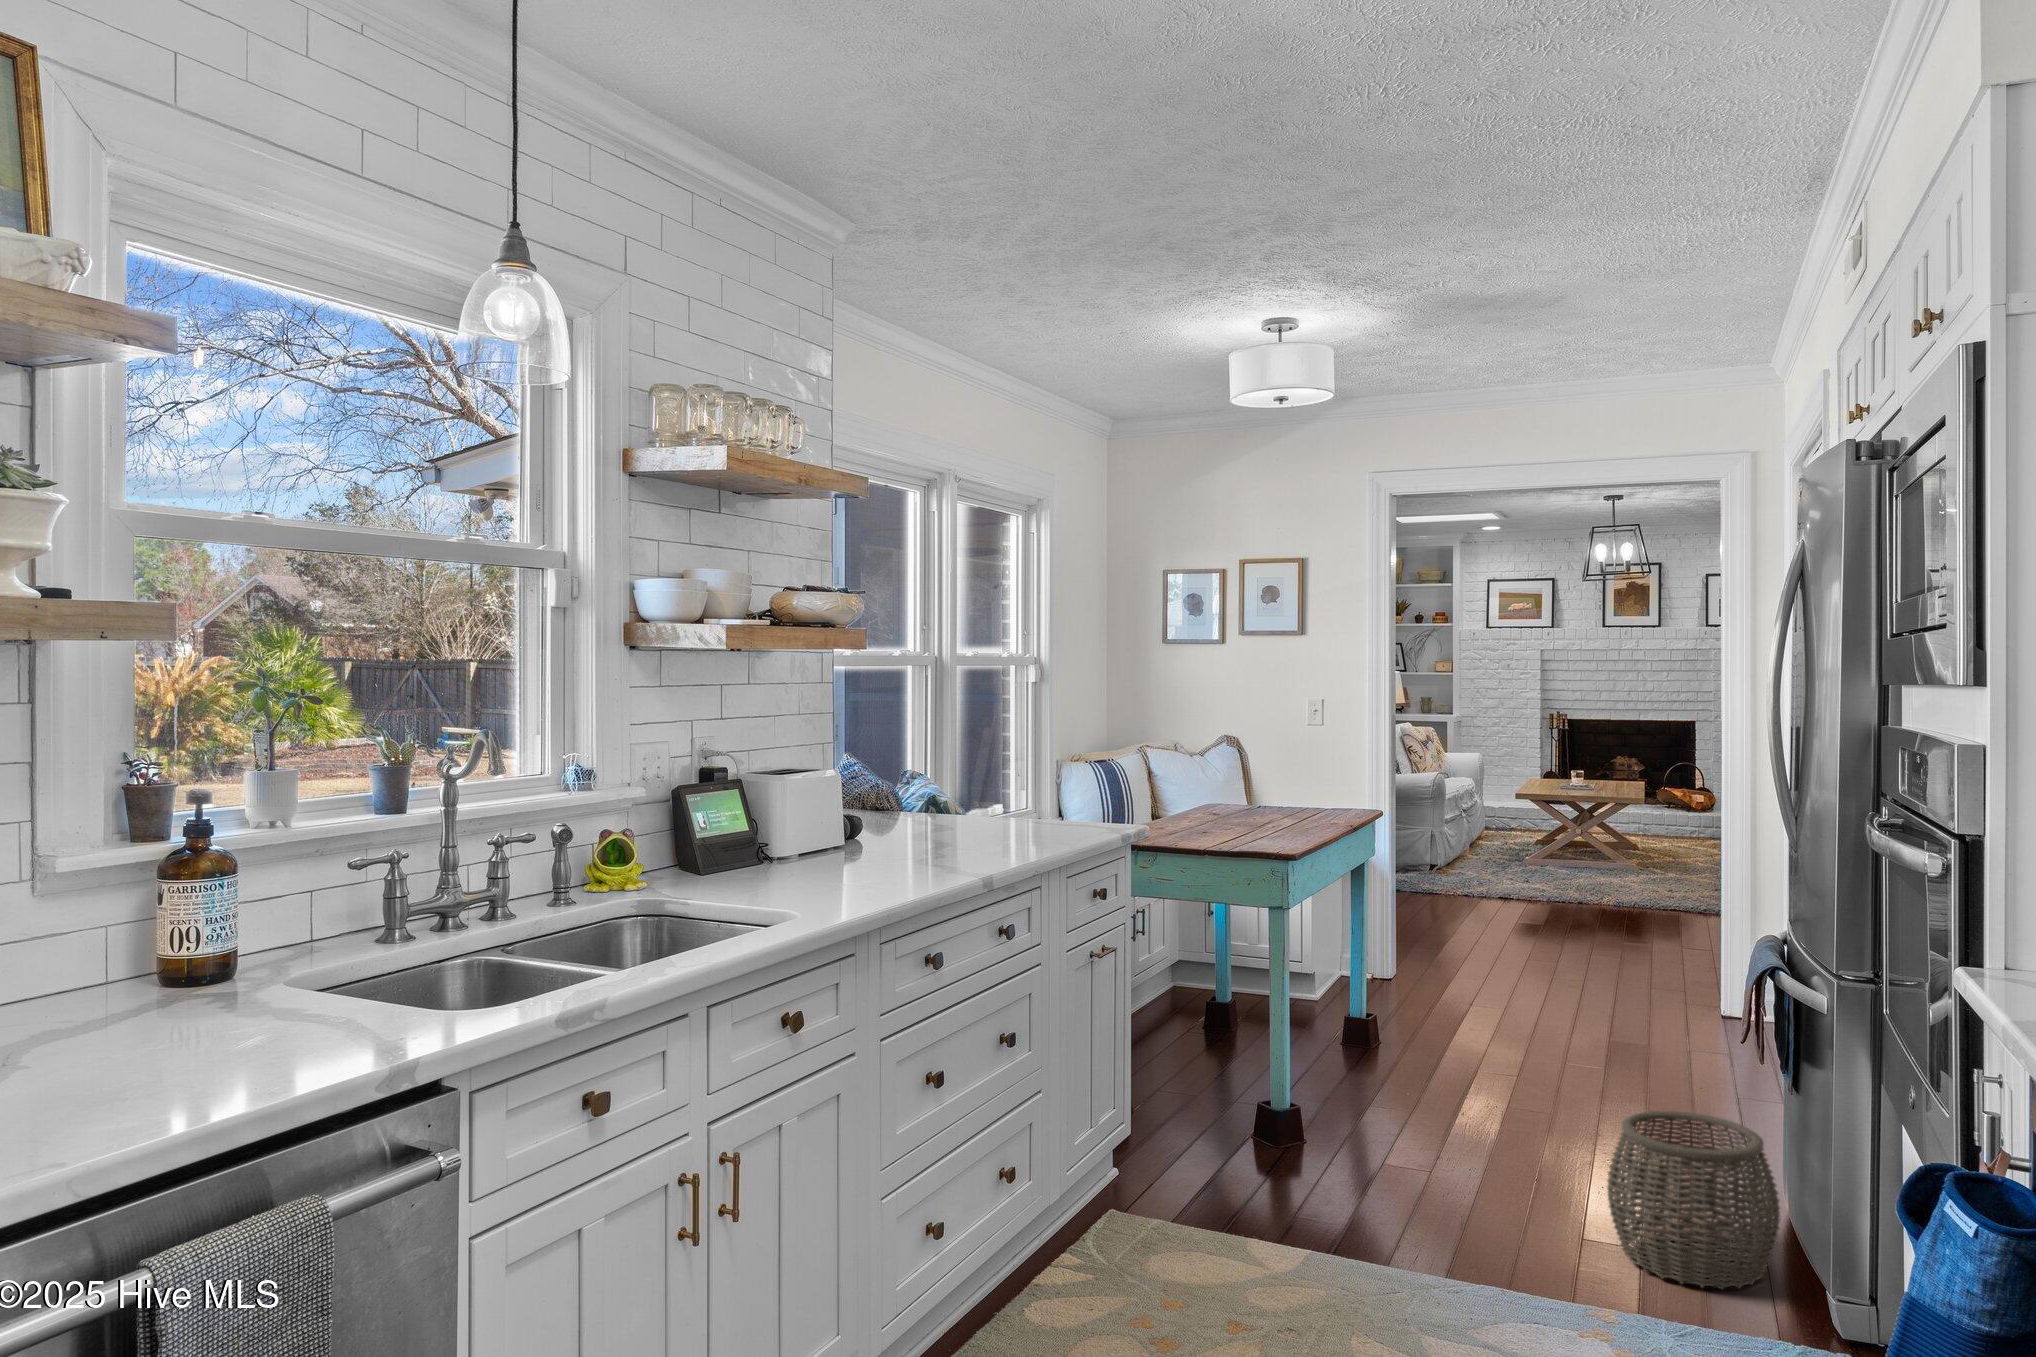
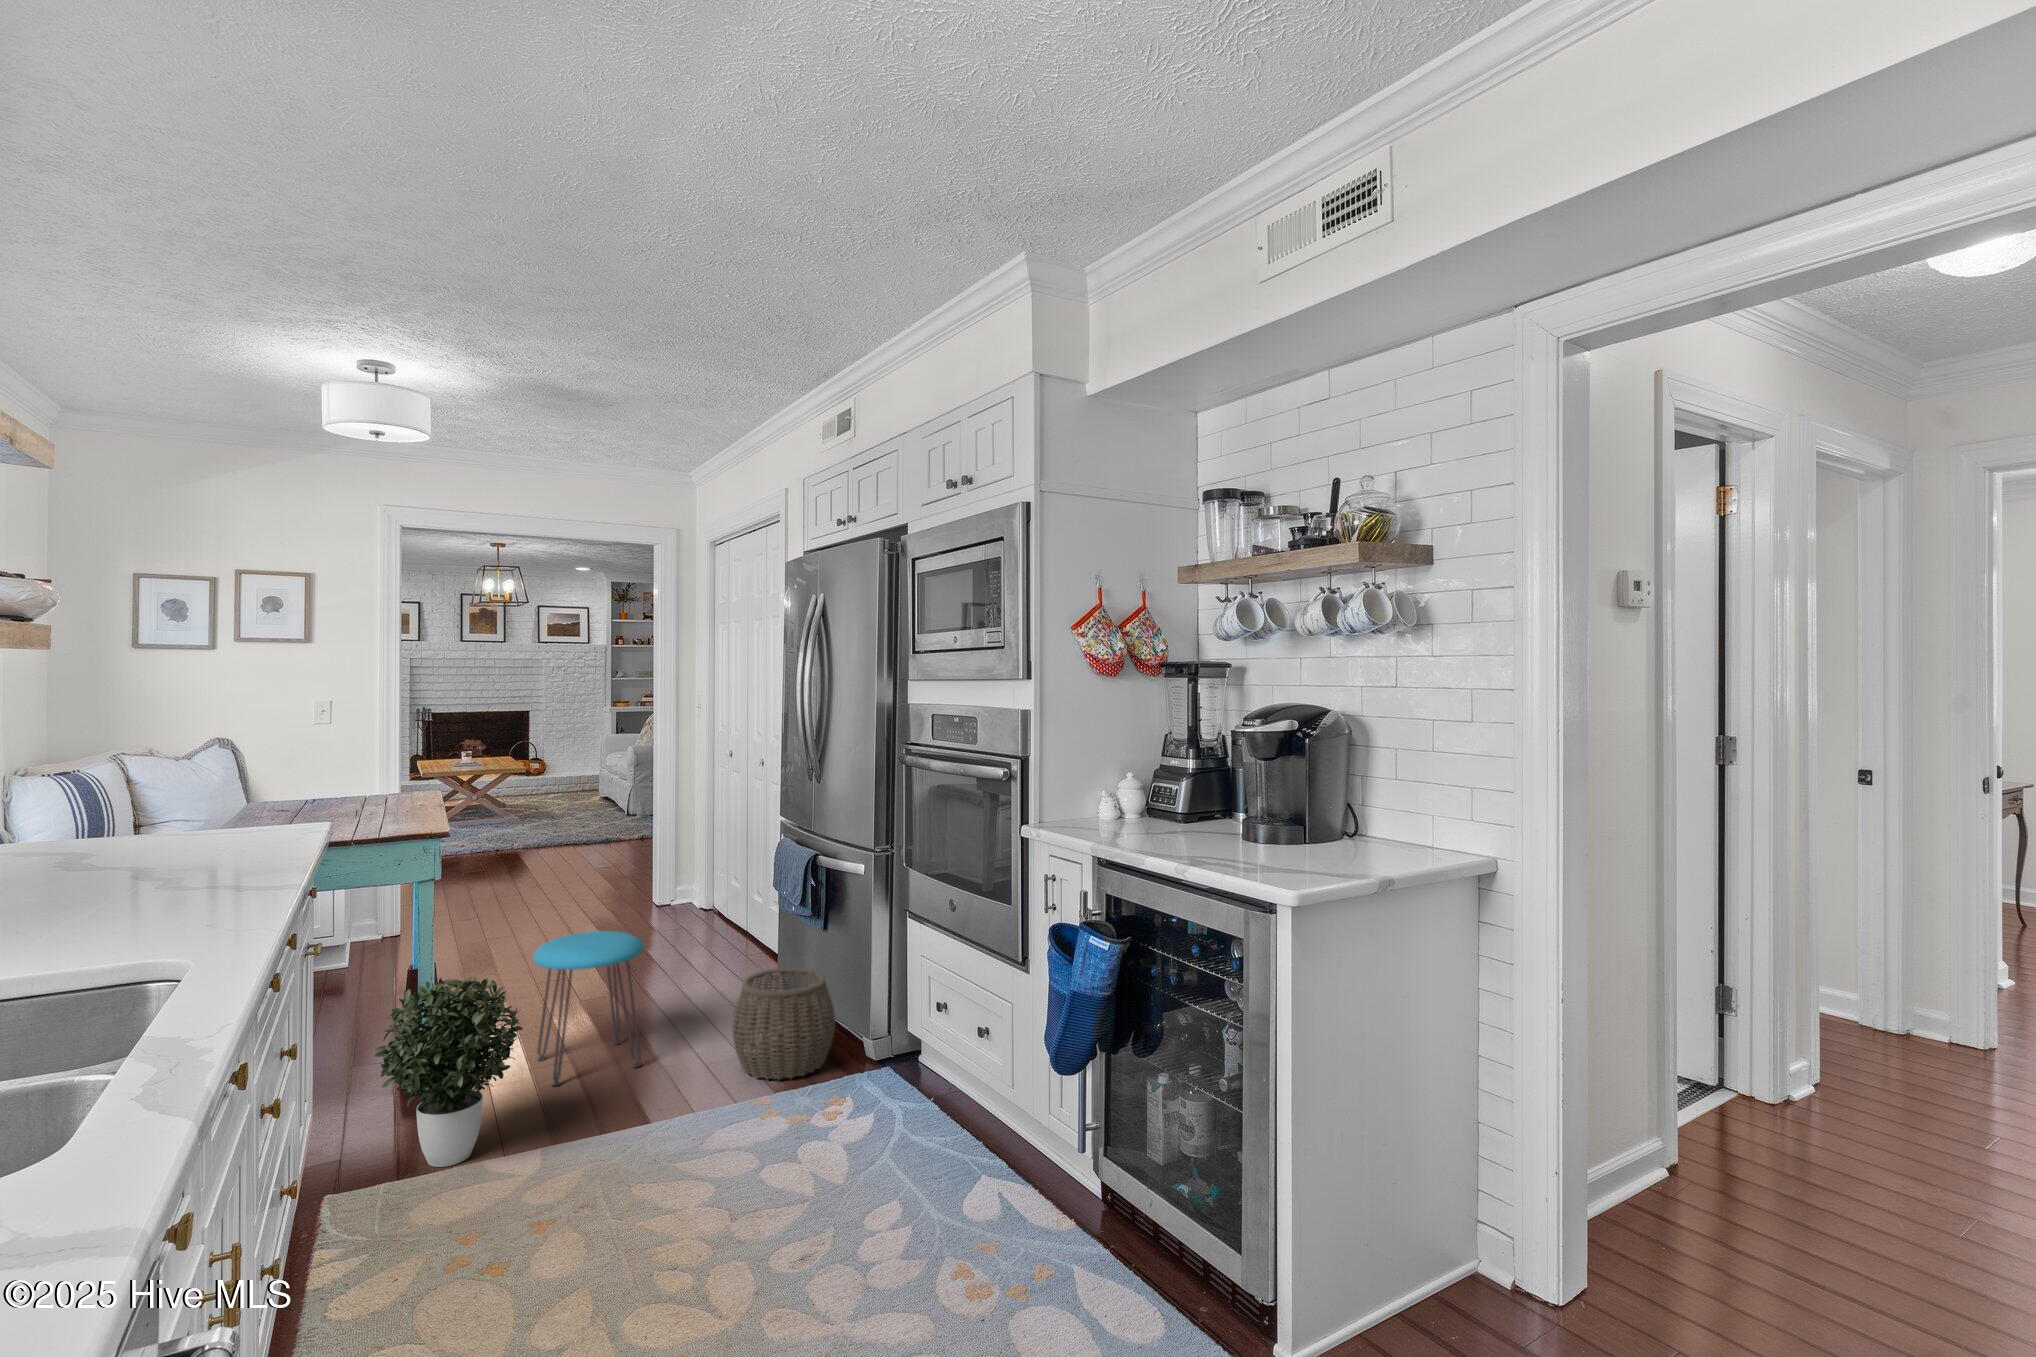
stool: none [1383,997,1521,1193] -> present [533,931,644,1086]
potted plant: none [1163,1002,1312,1216] -> present [375,977,523,1167]

